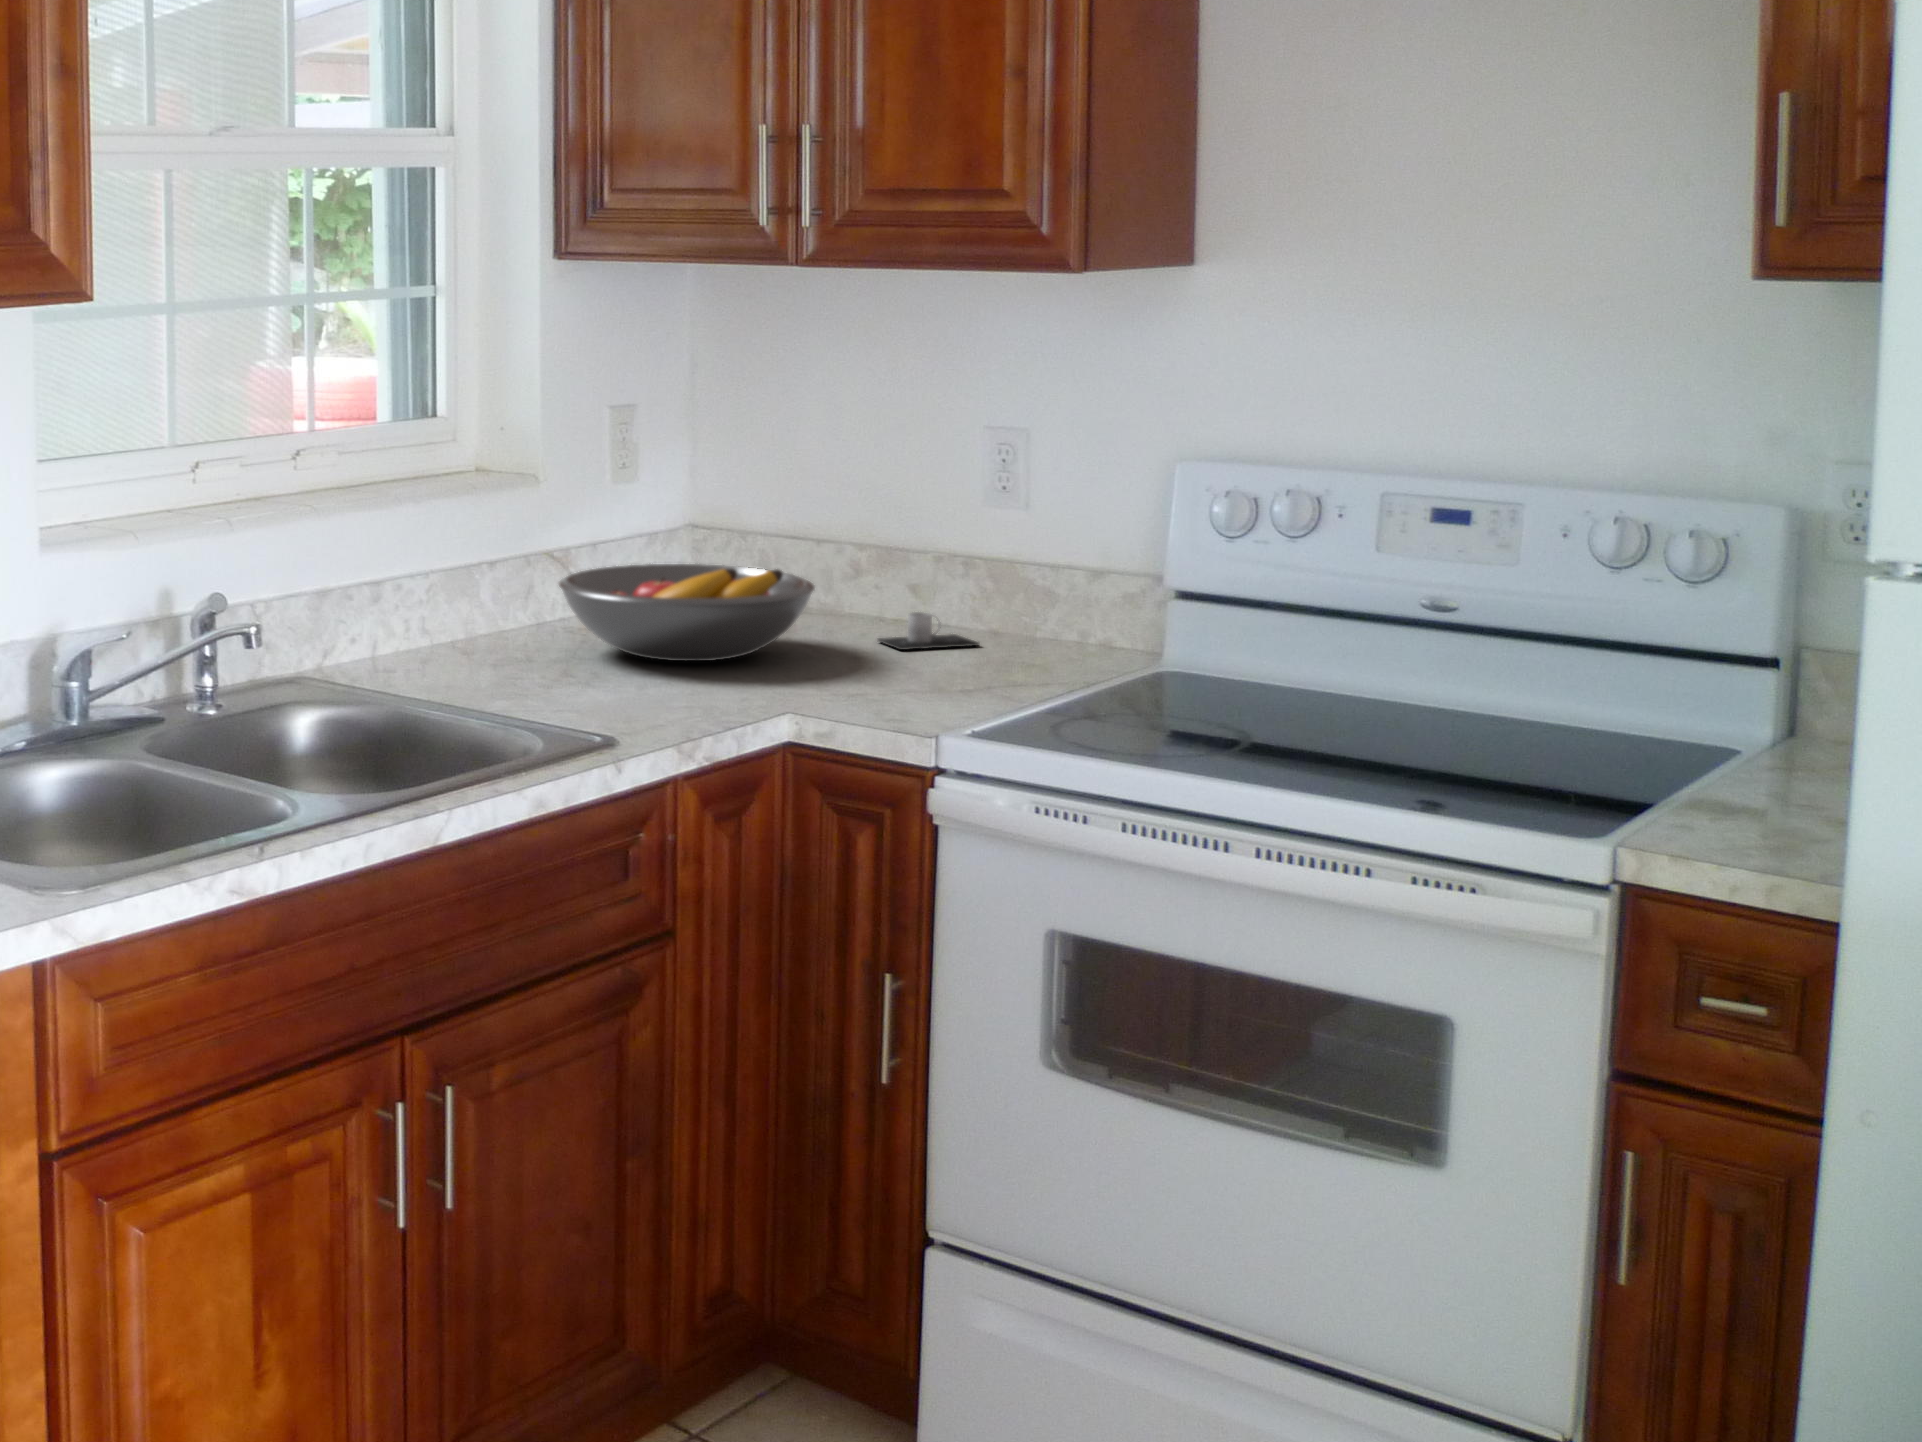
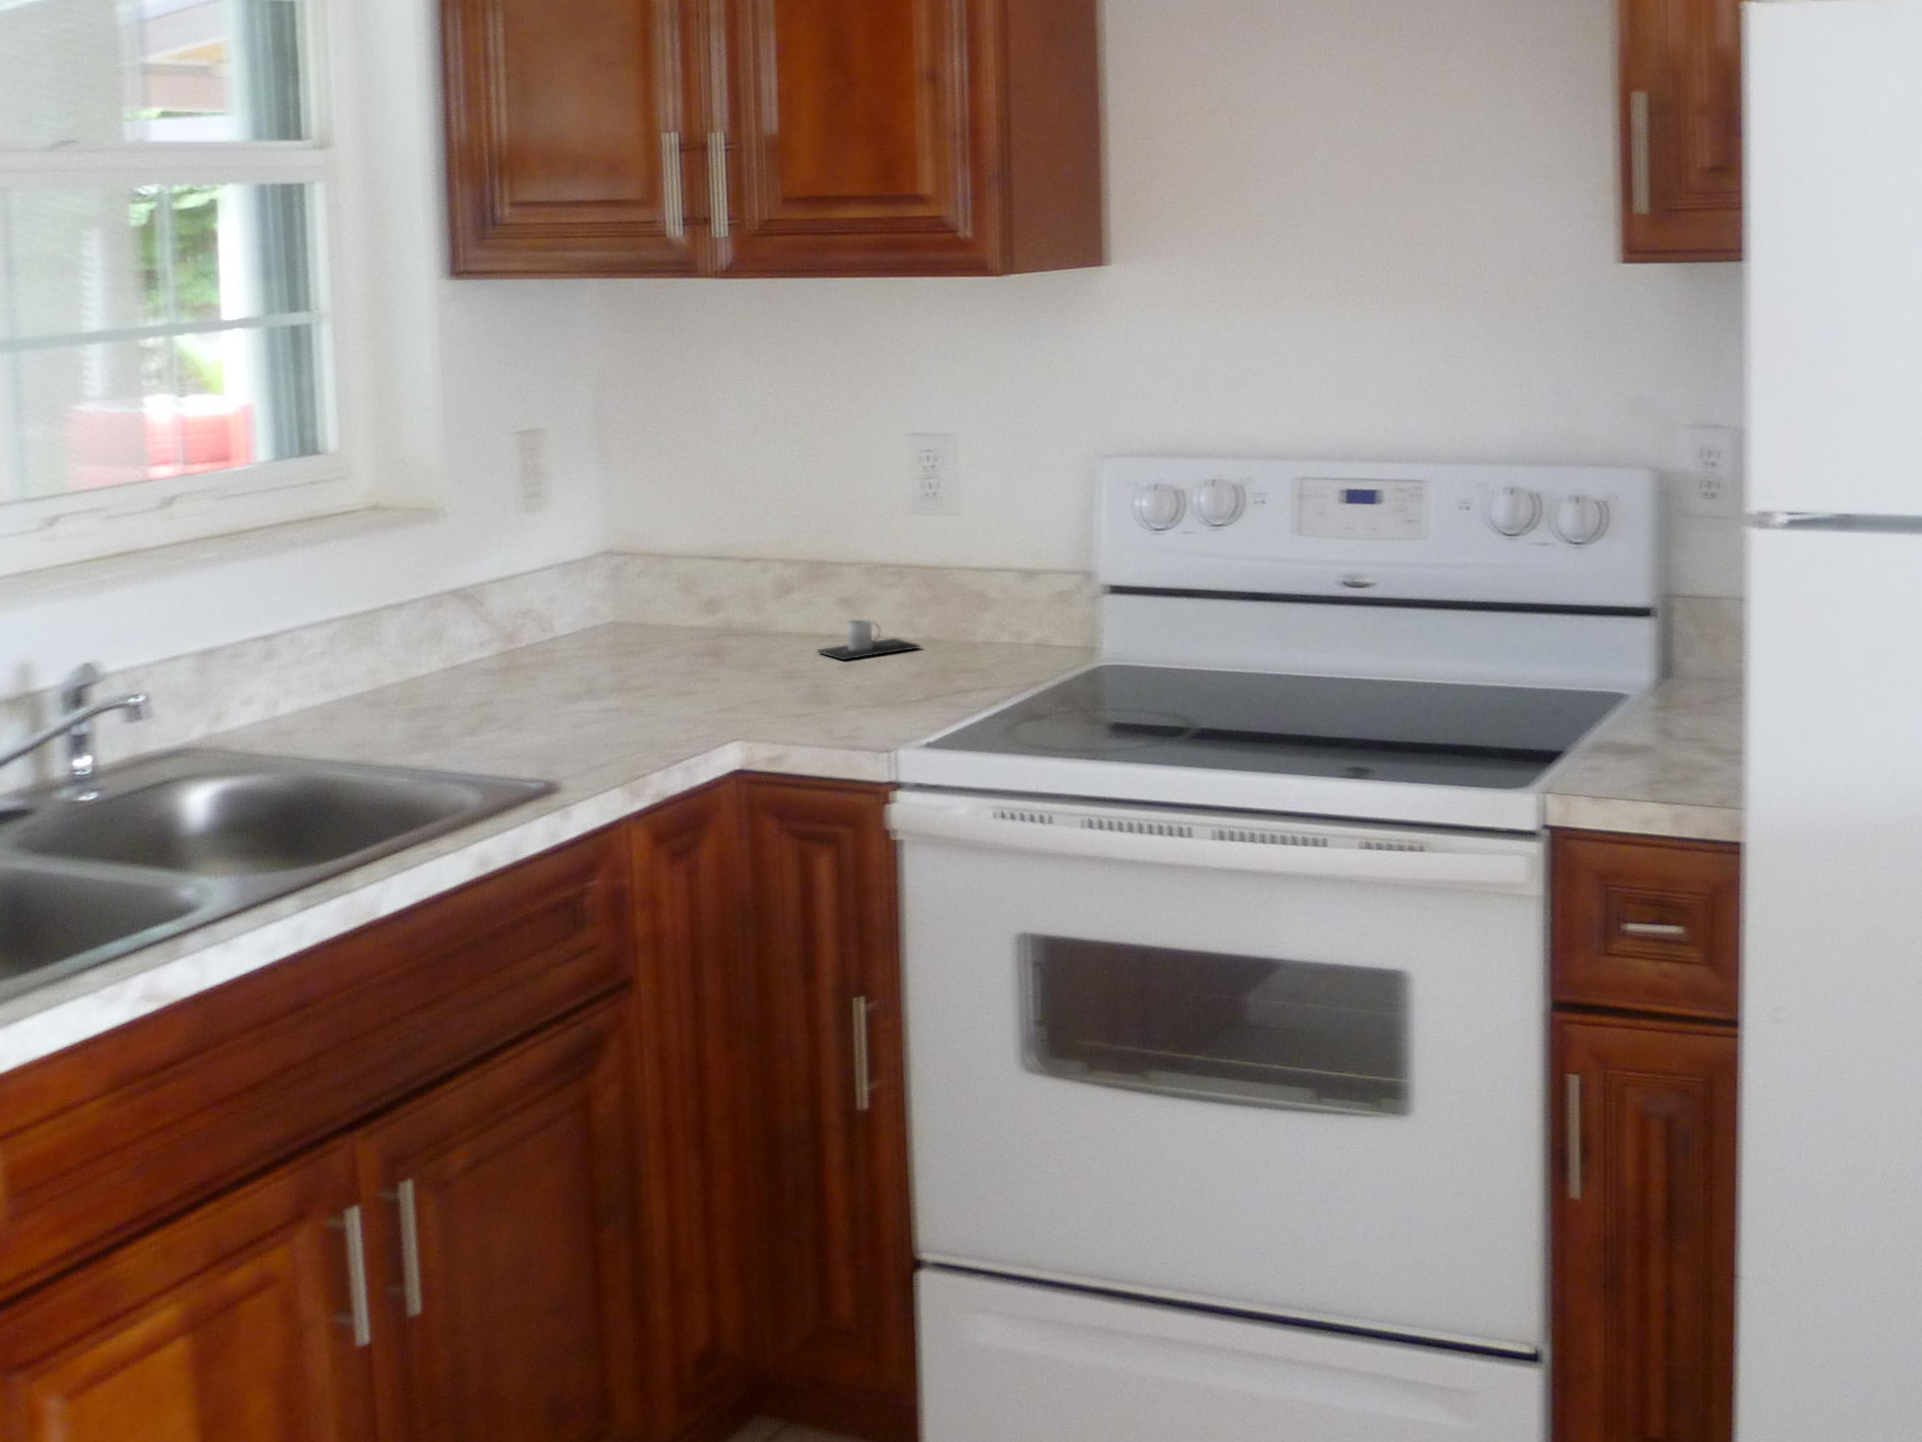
fruit bowl: present [559,564,815,661] -> none [475,589,753,694]

